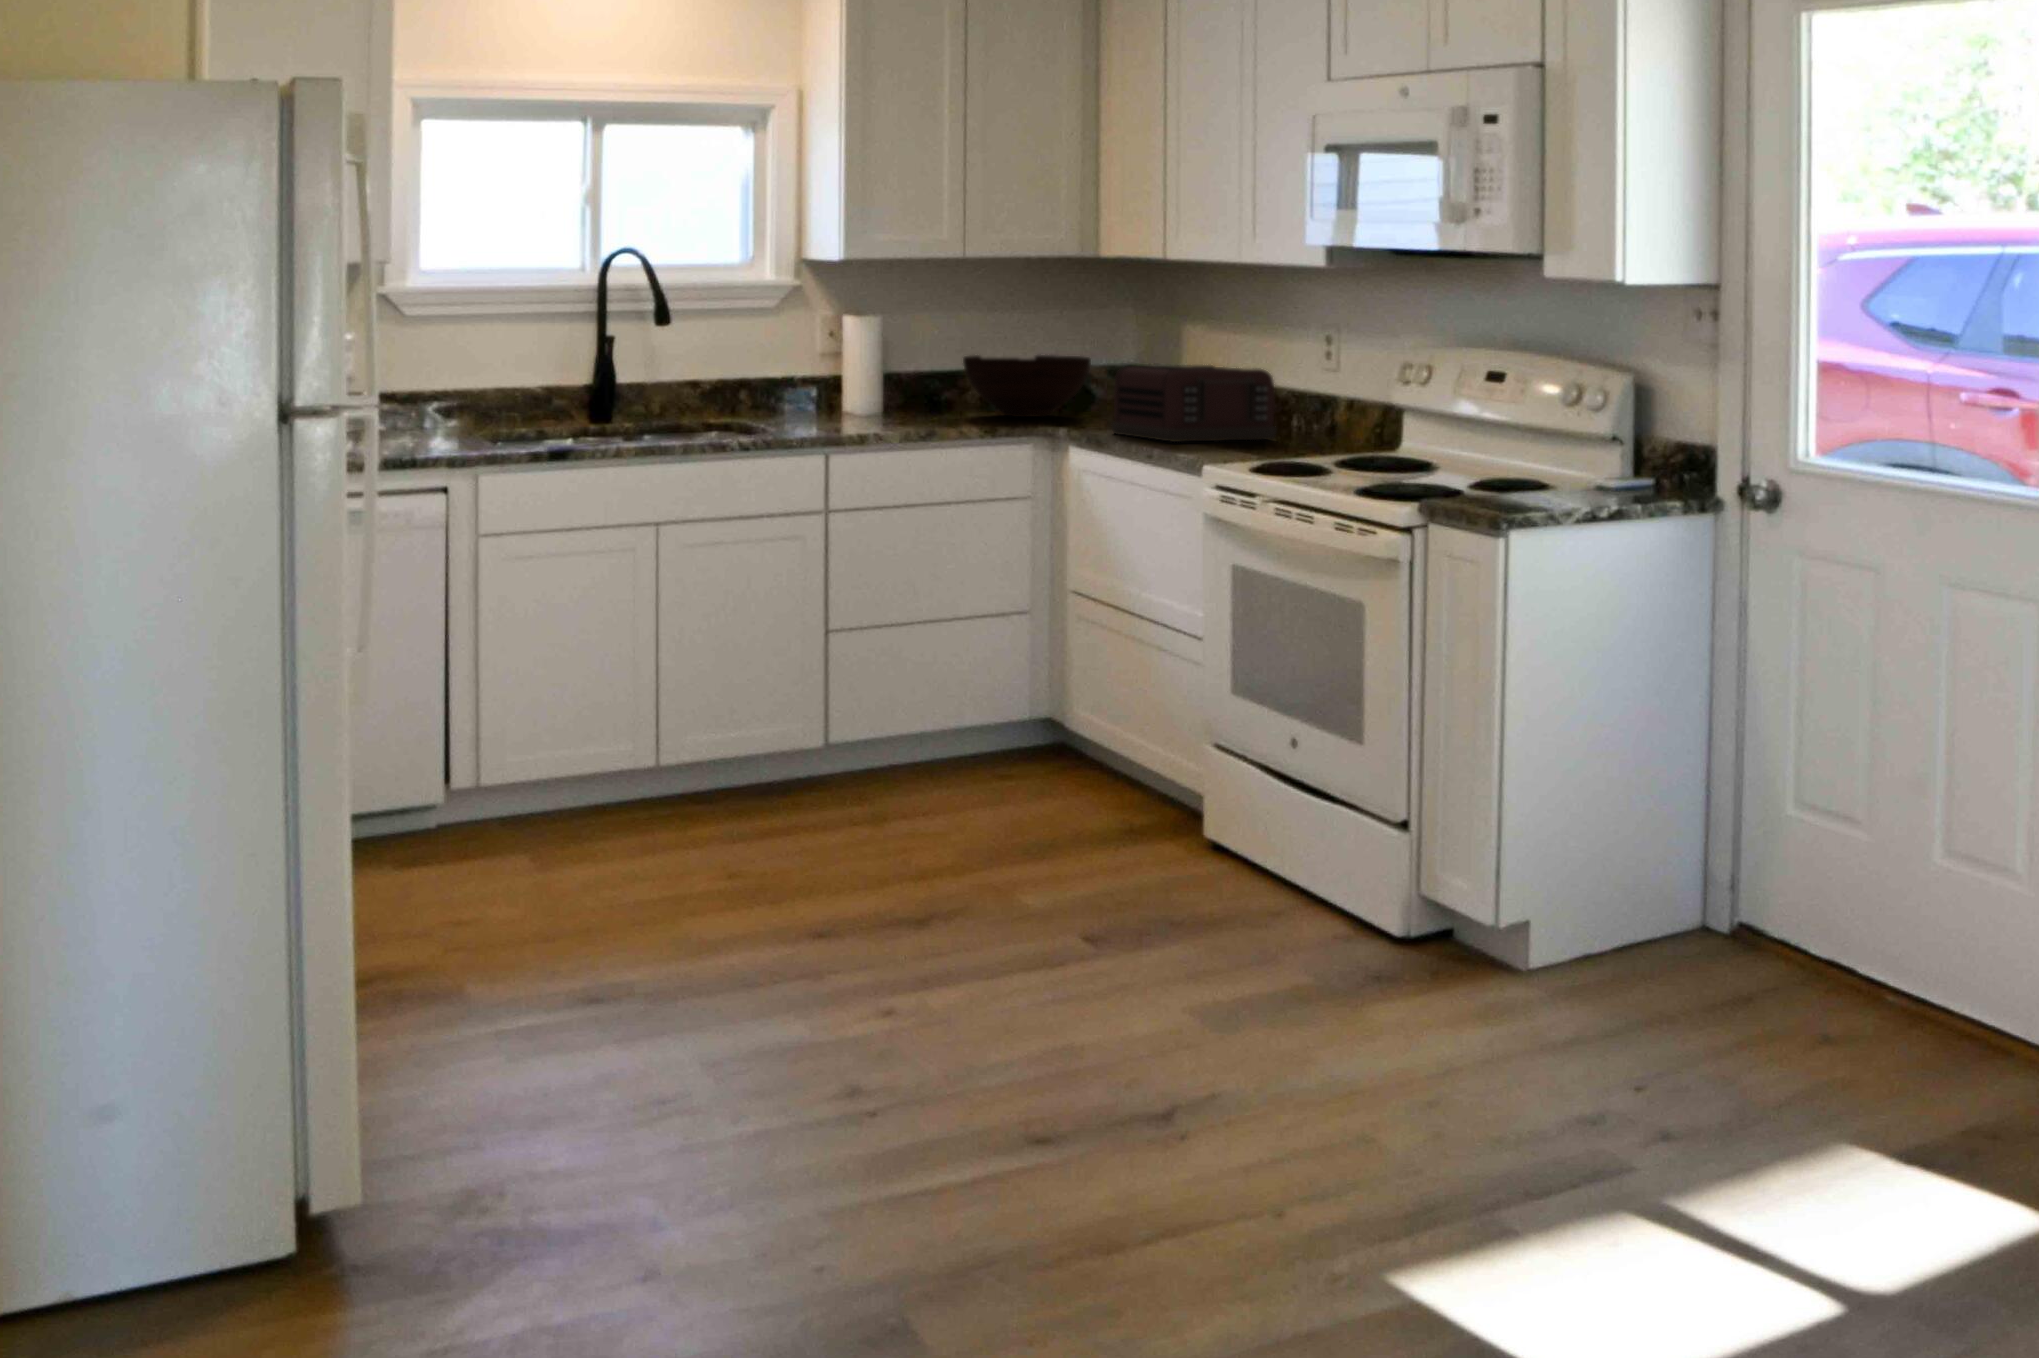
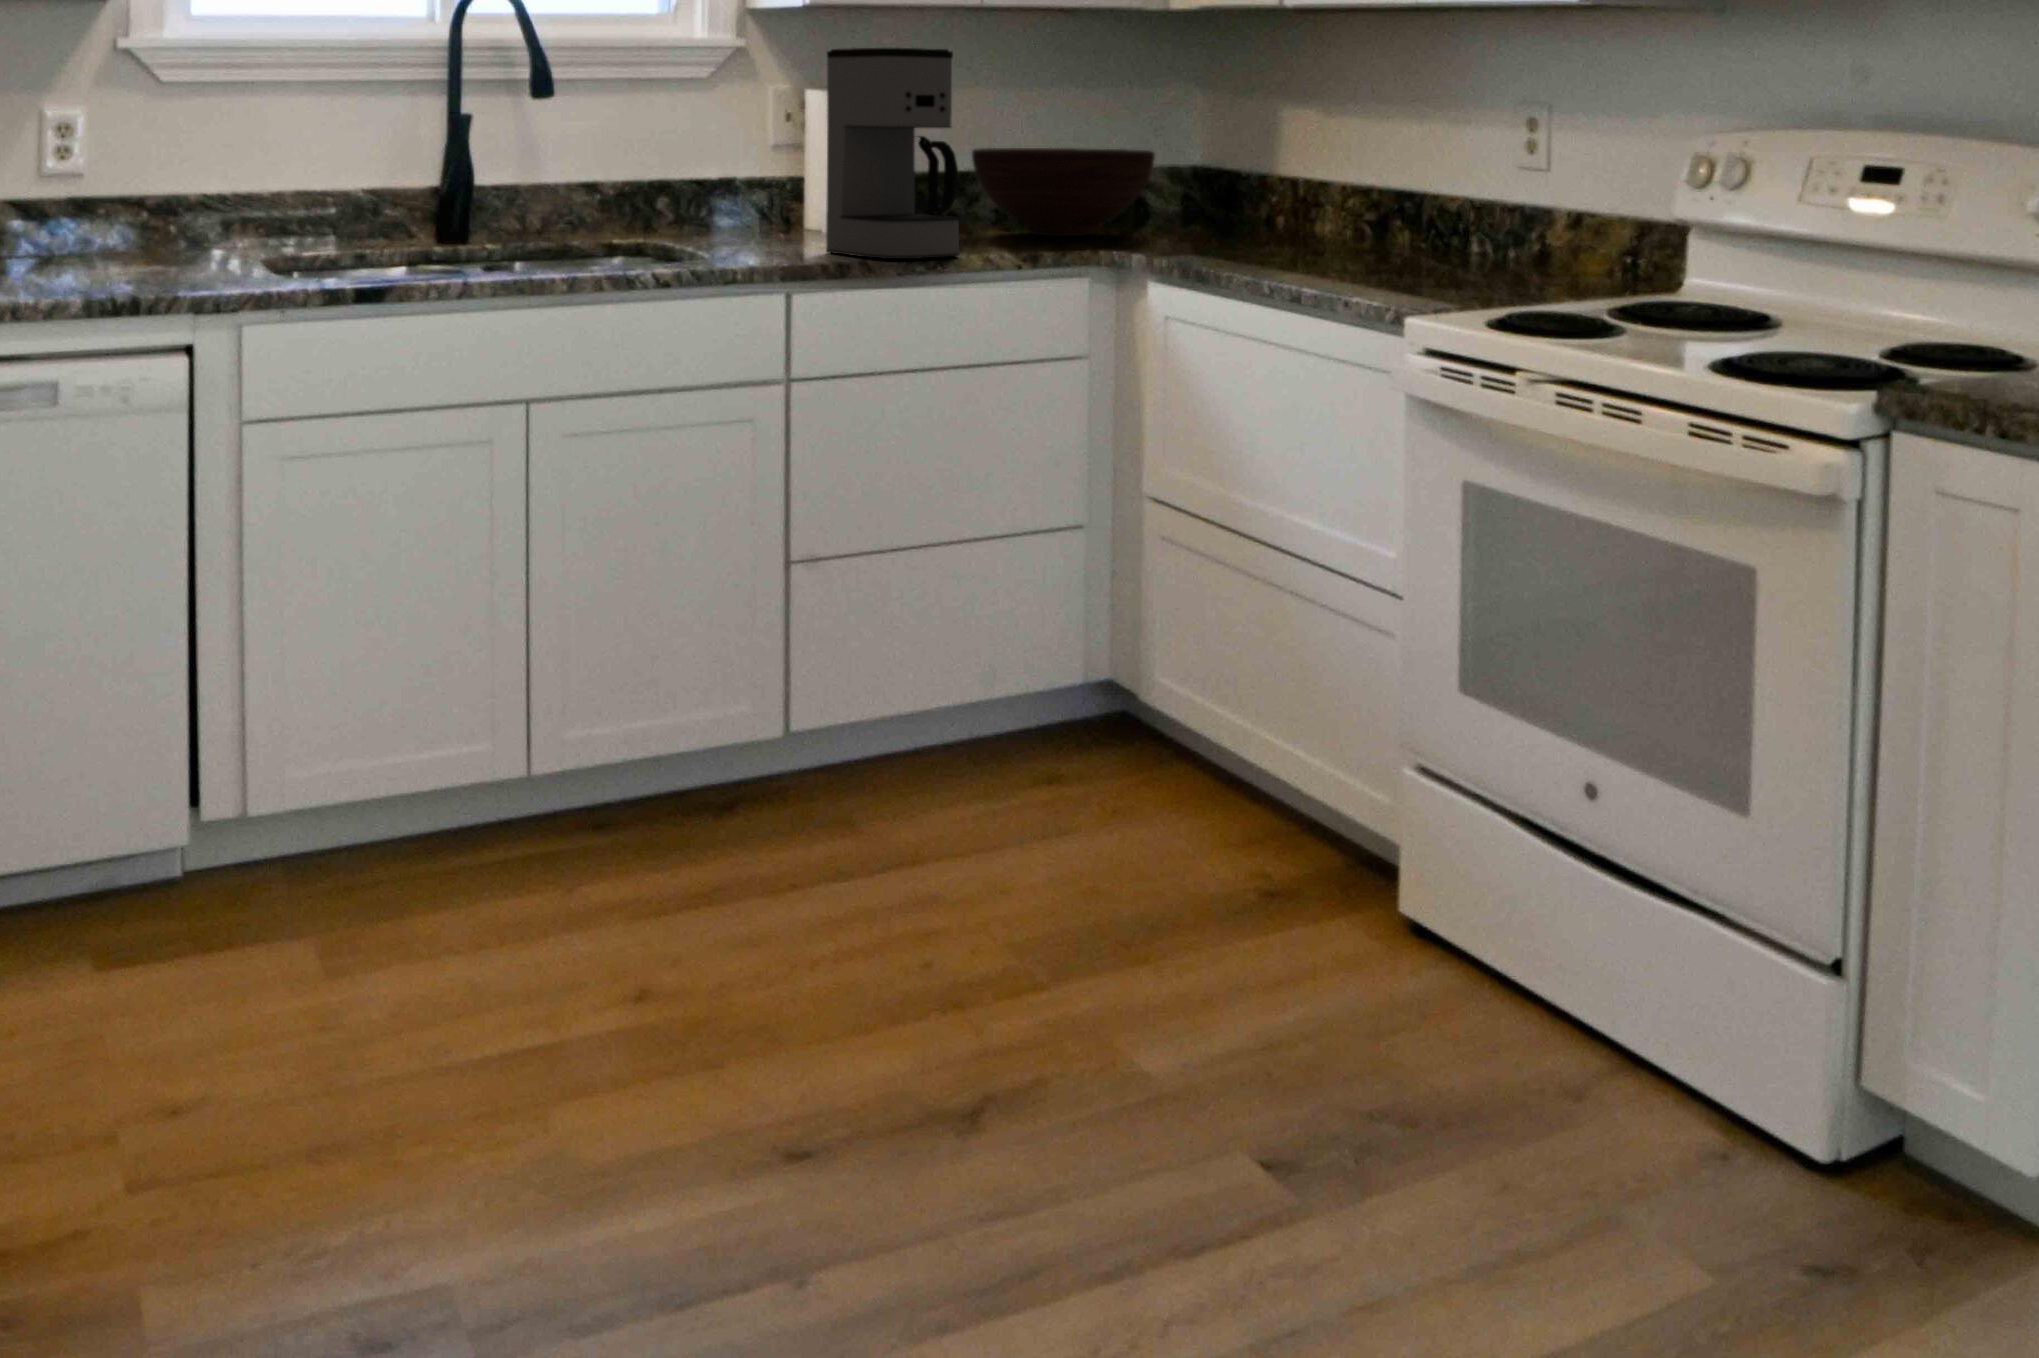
coffee maker: none [856,290,947,432] -> present [826,48,960,259]
toaster: present [1112,365,1276,442] -> none [1205,161,1462,275]

